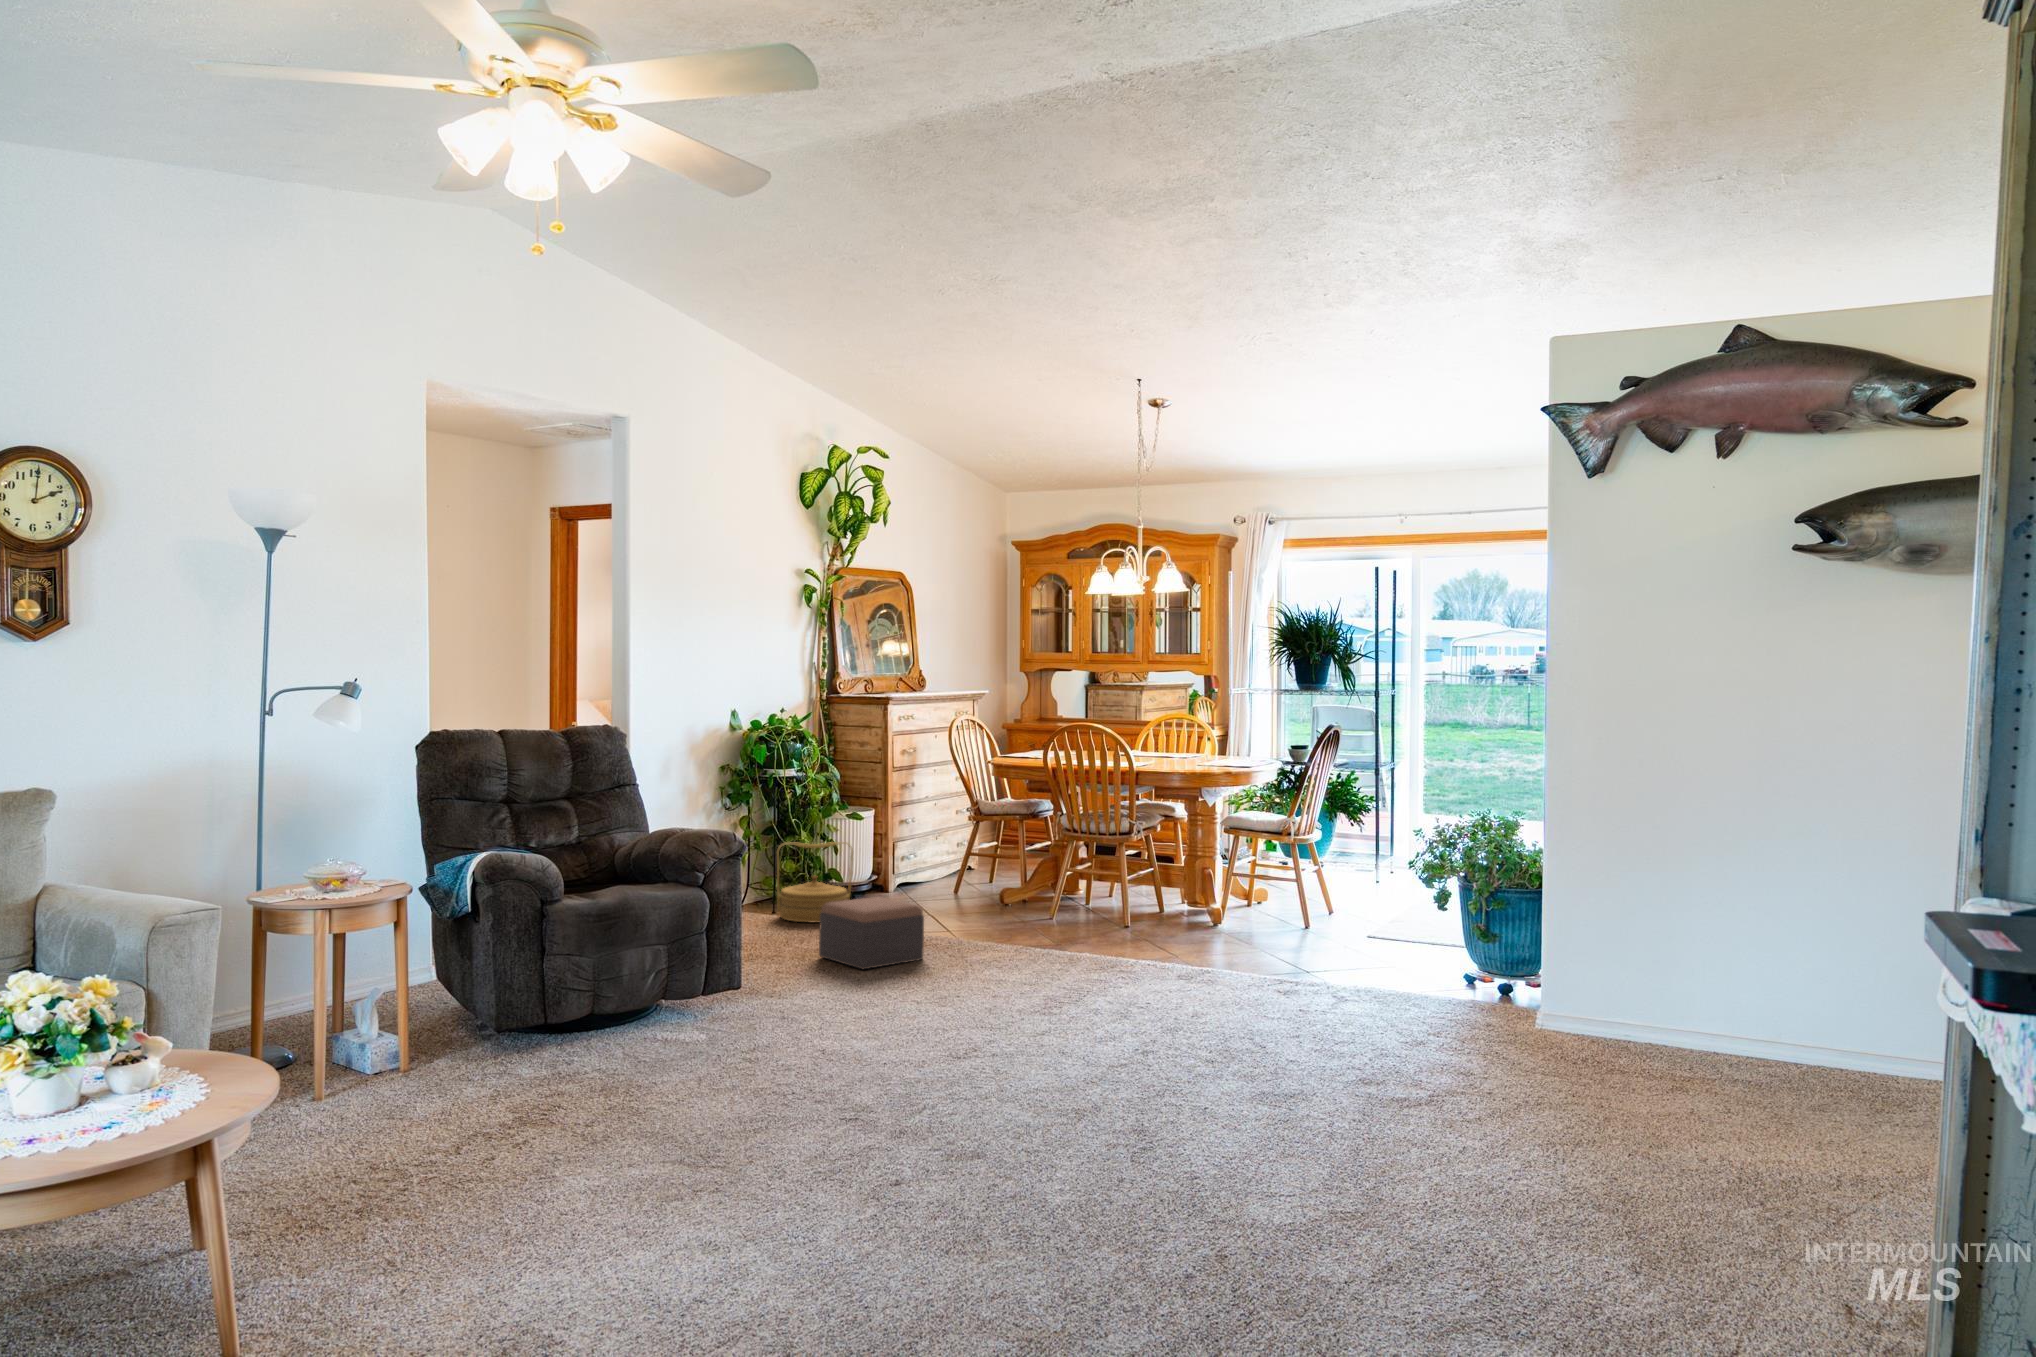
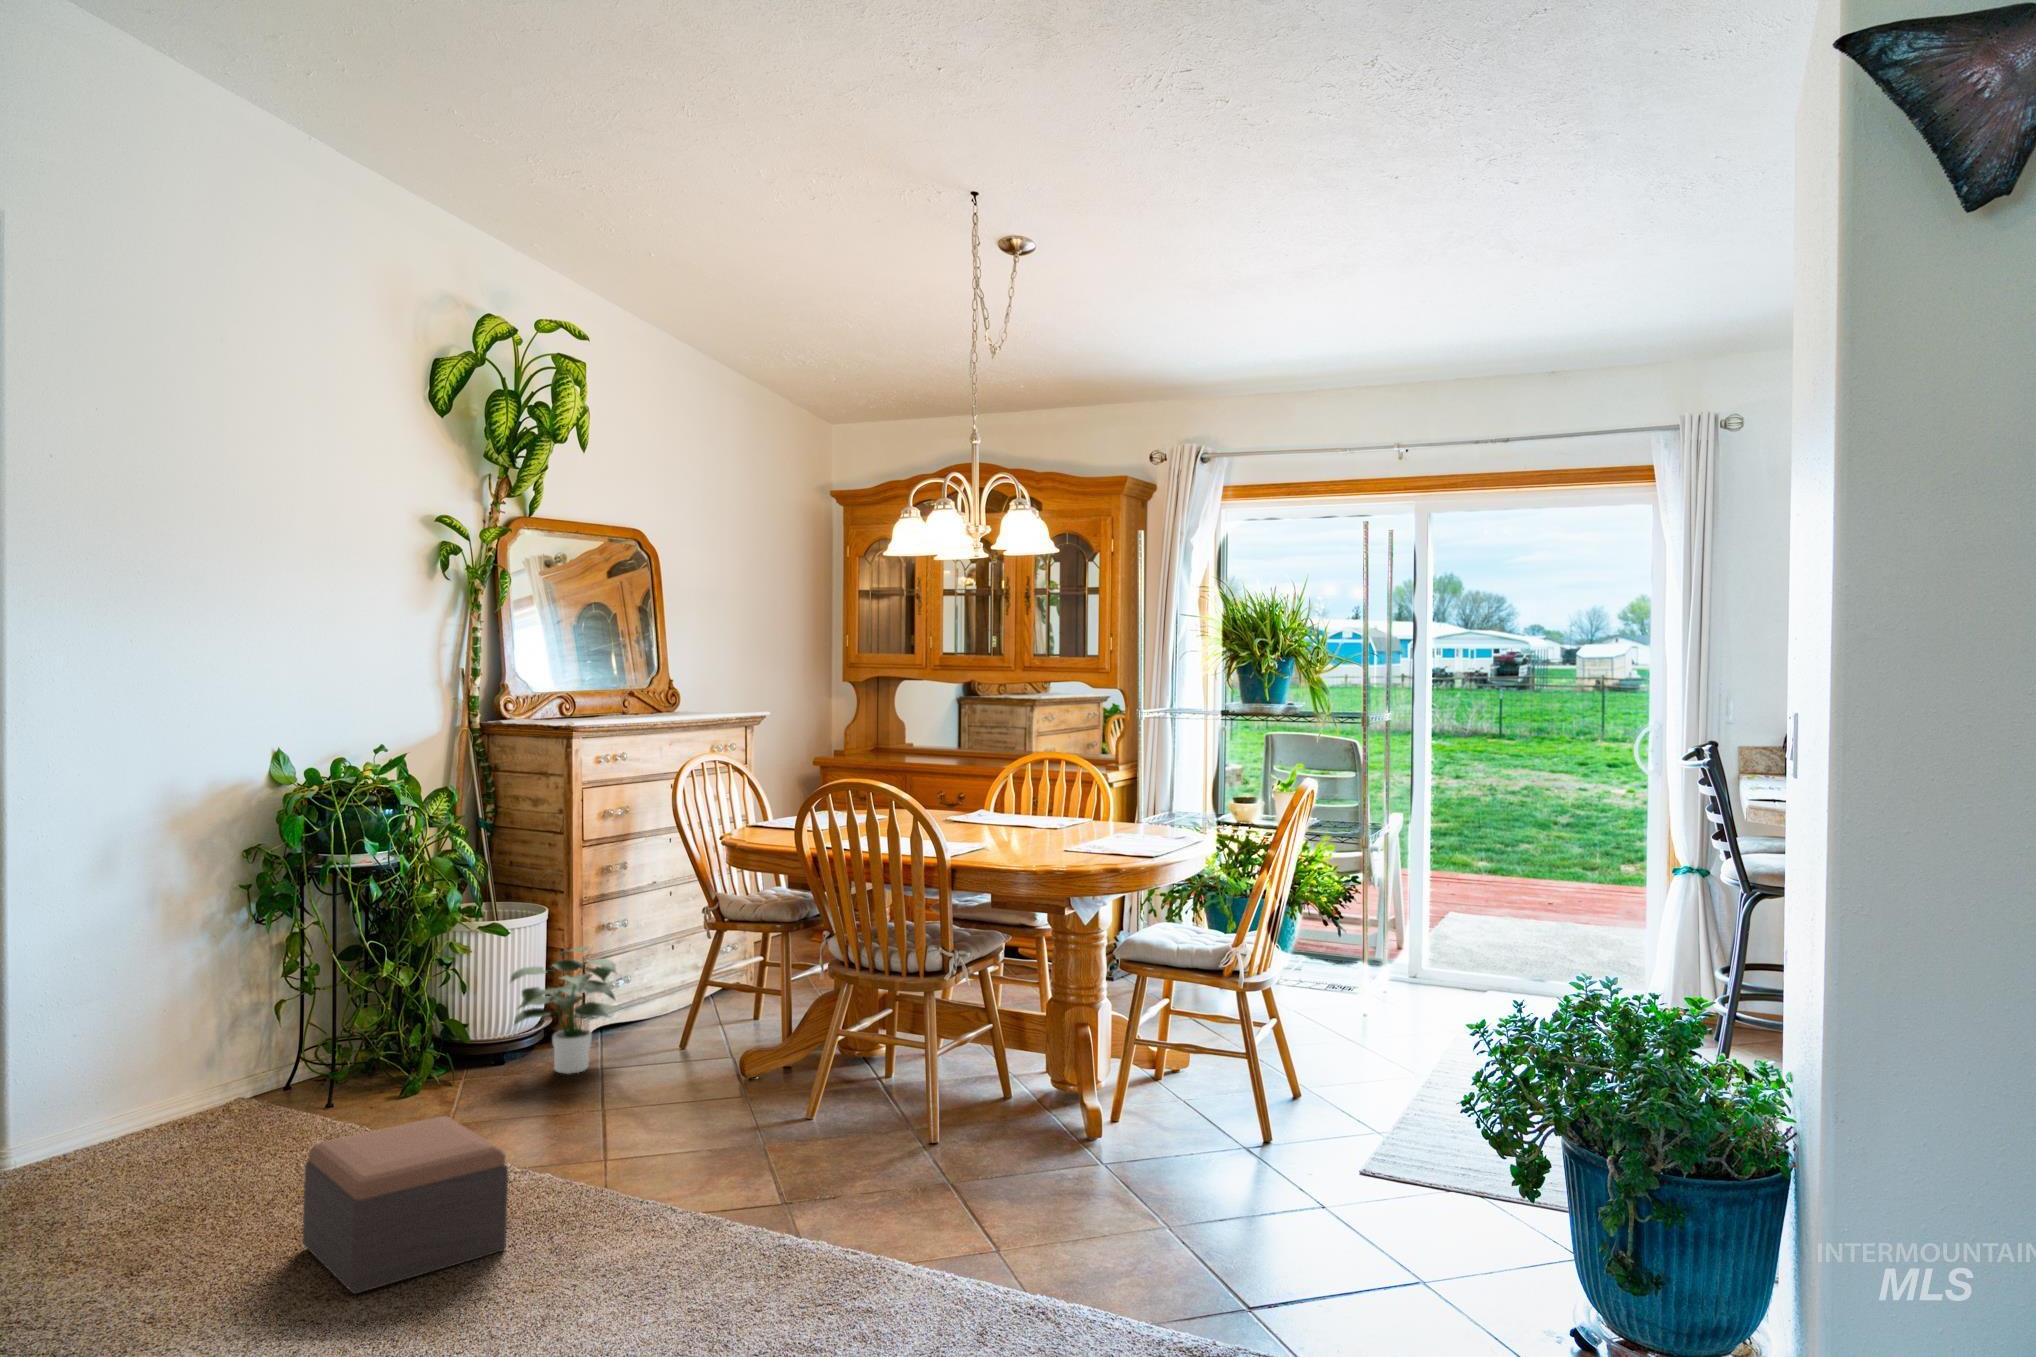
potted plant: none [861,830,925,904] -> present [511,946,620,1074]
basket: present [777,842,853,922] -> none [329,980,474,1130]

